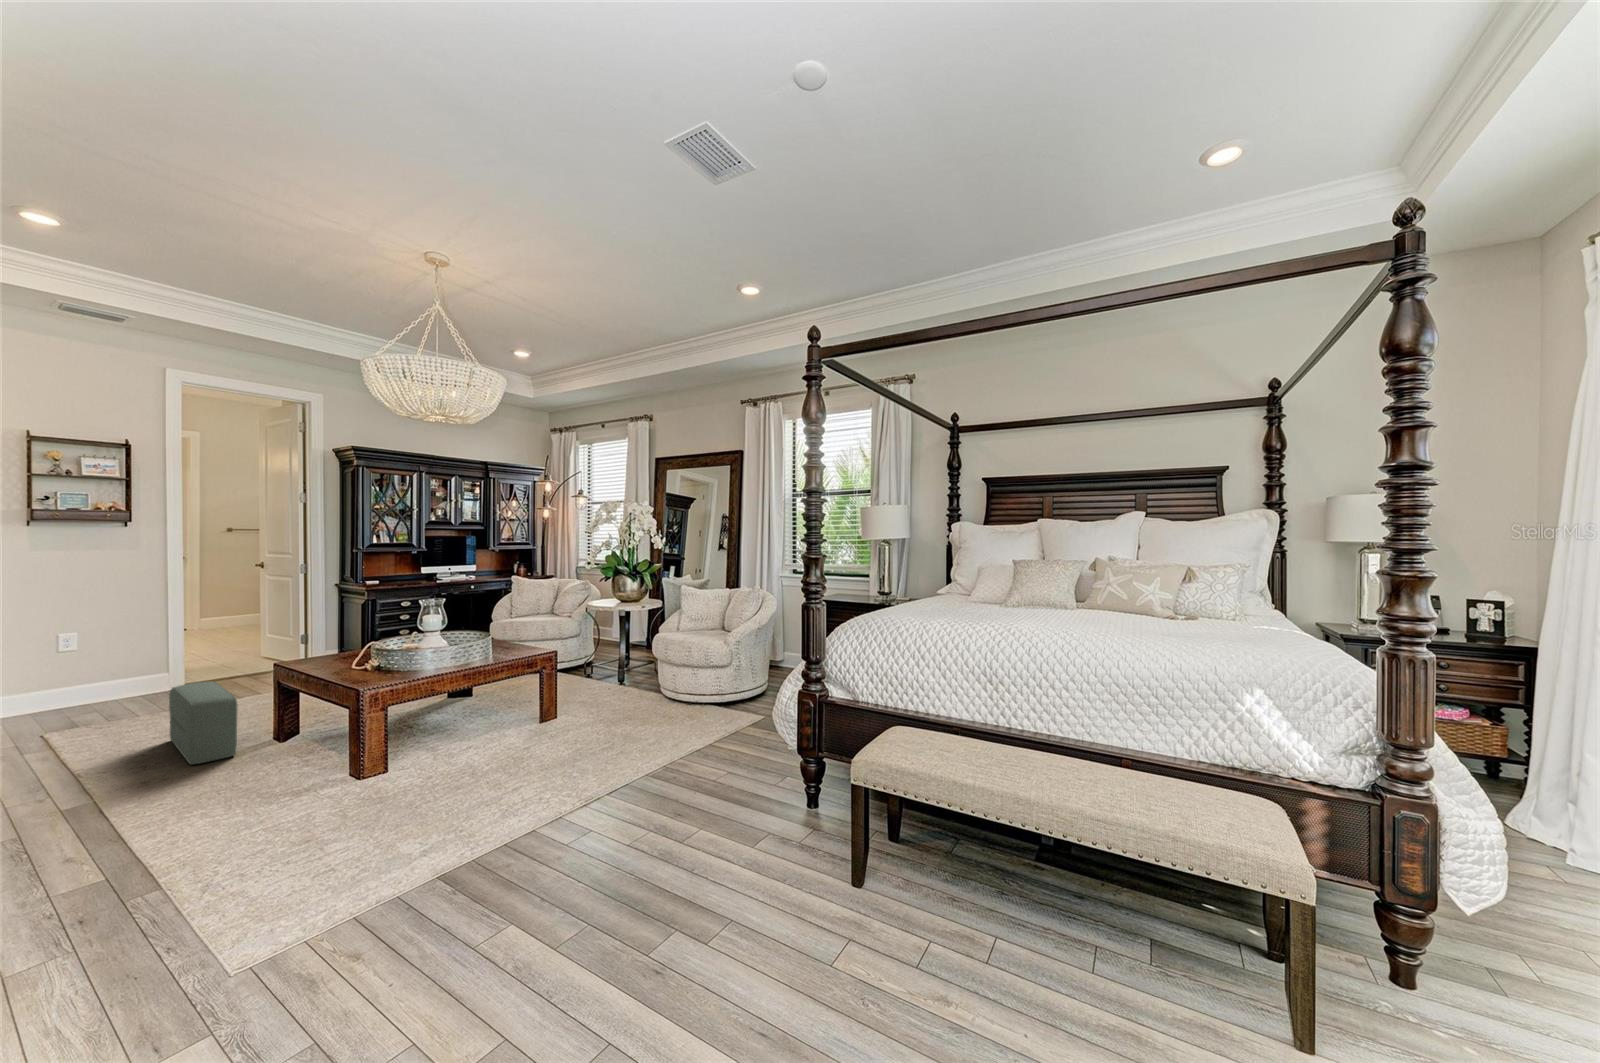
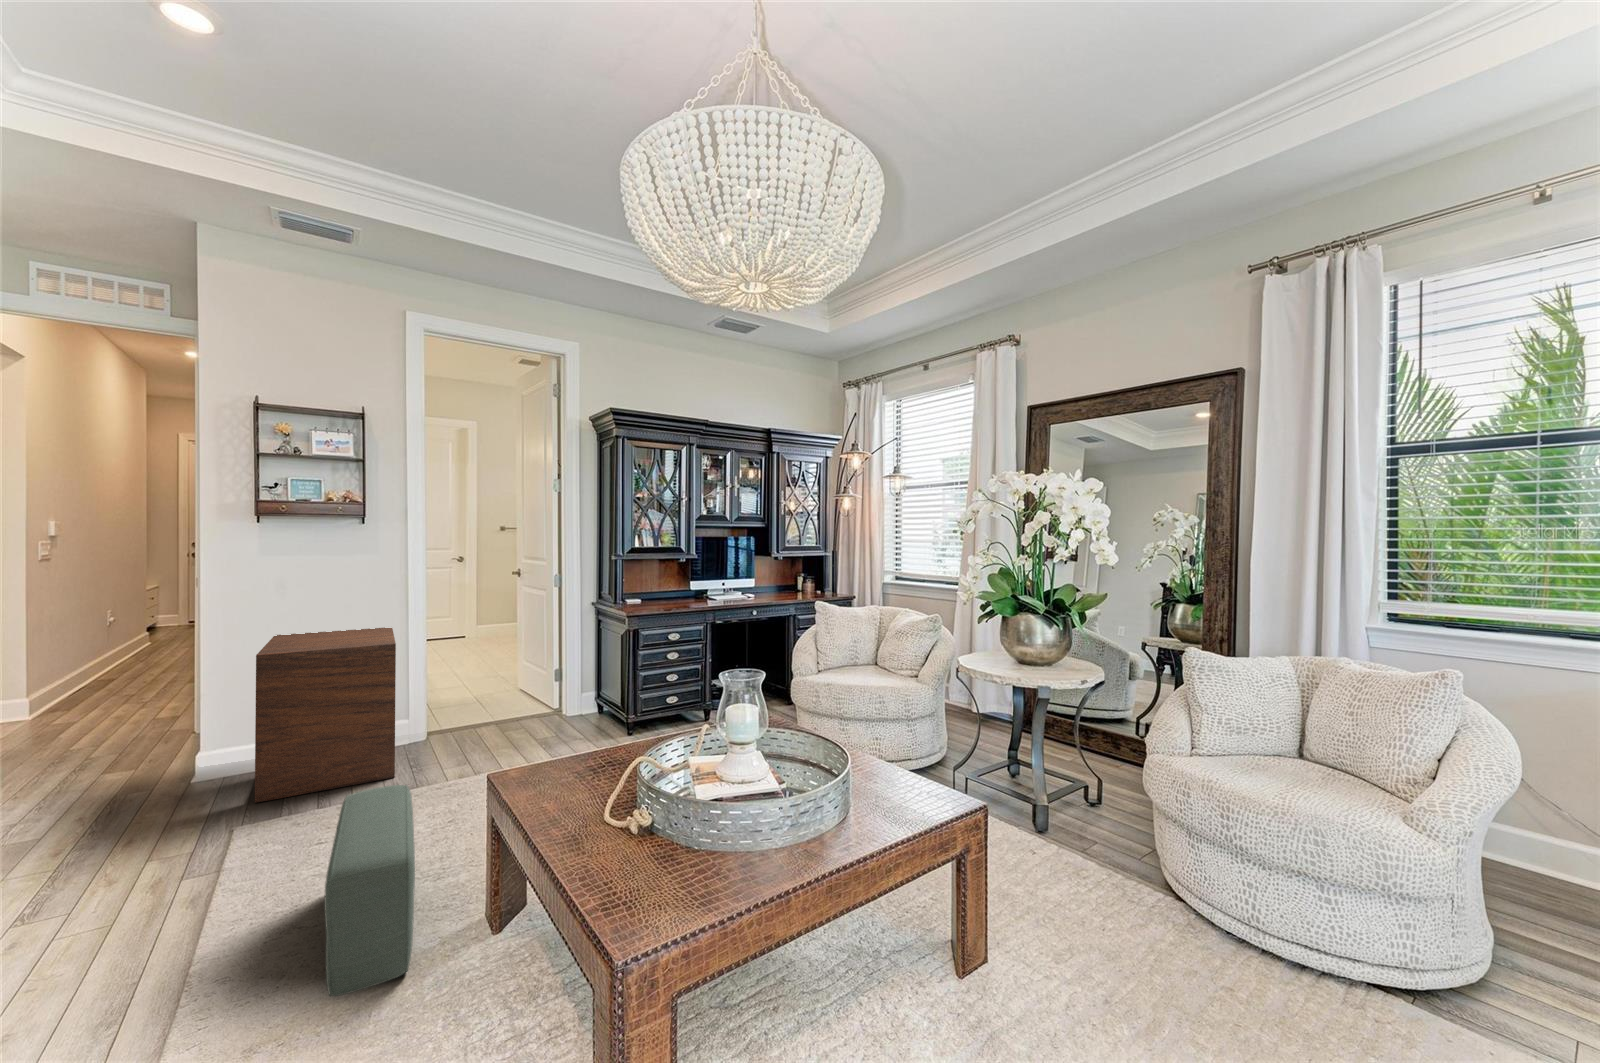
side table: none [46,605,175,723] -> present [255,628,396,803]

